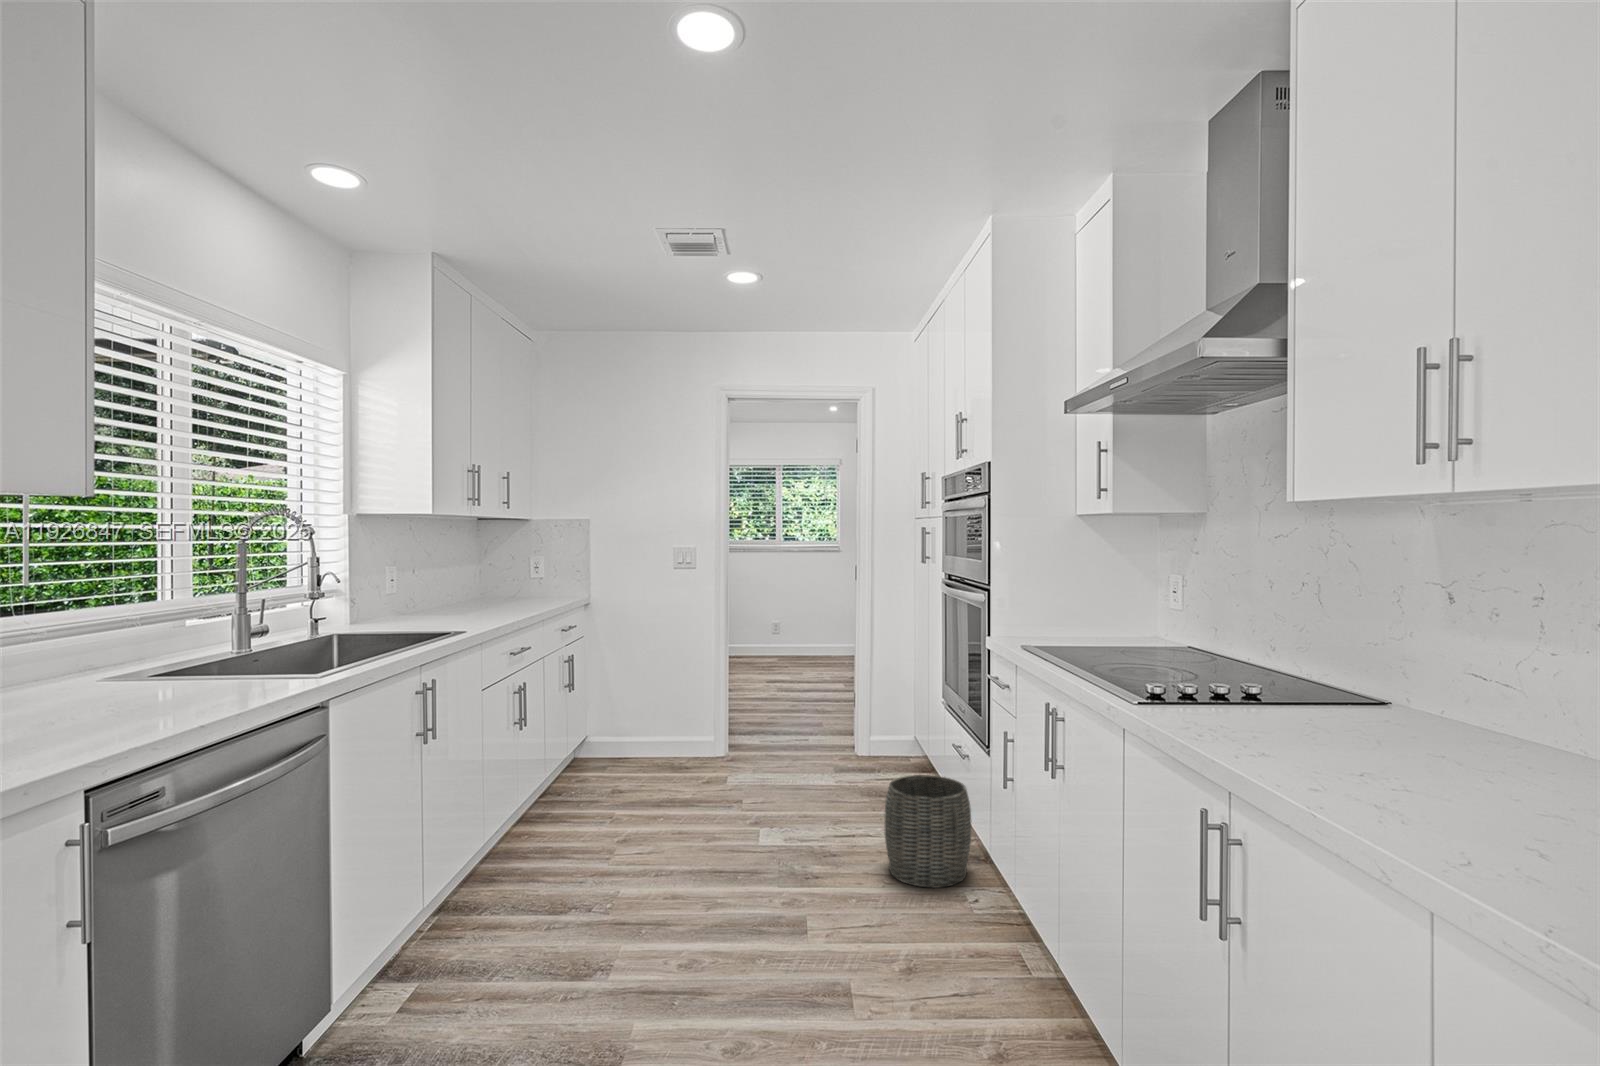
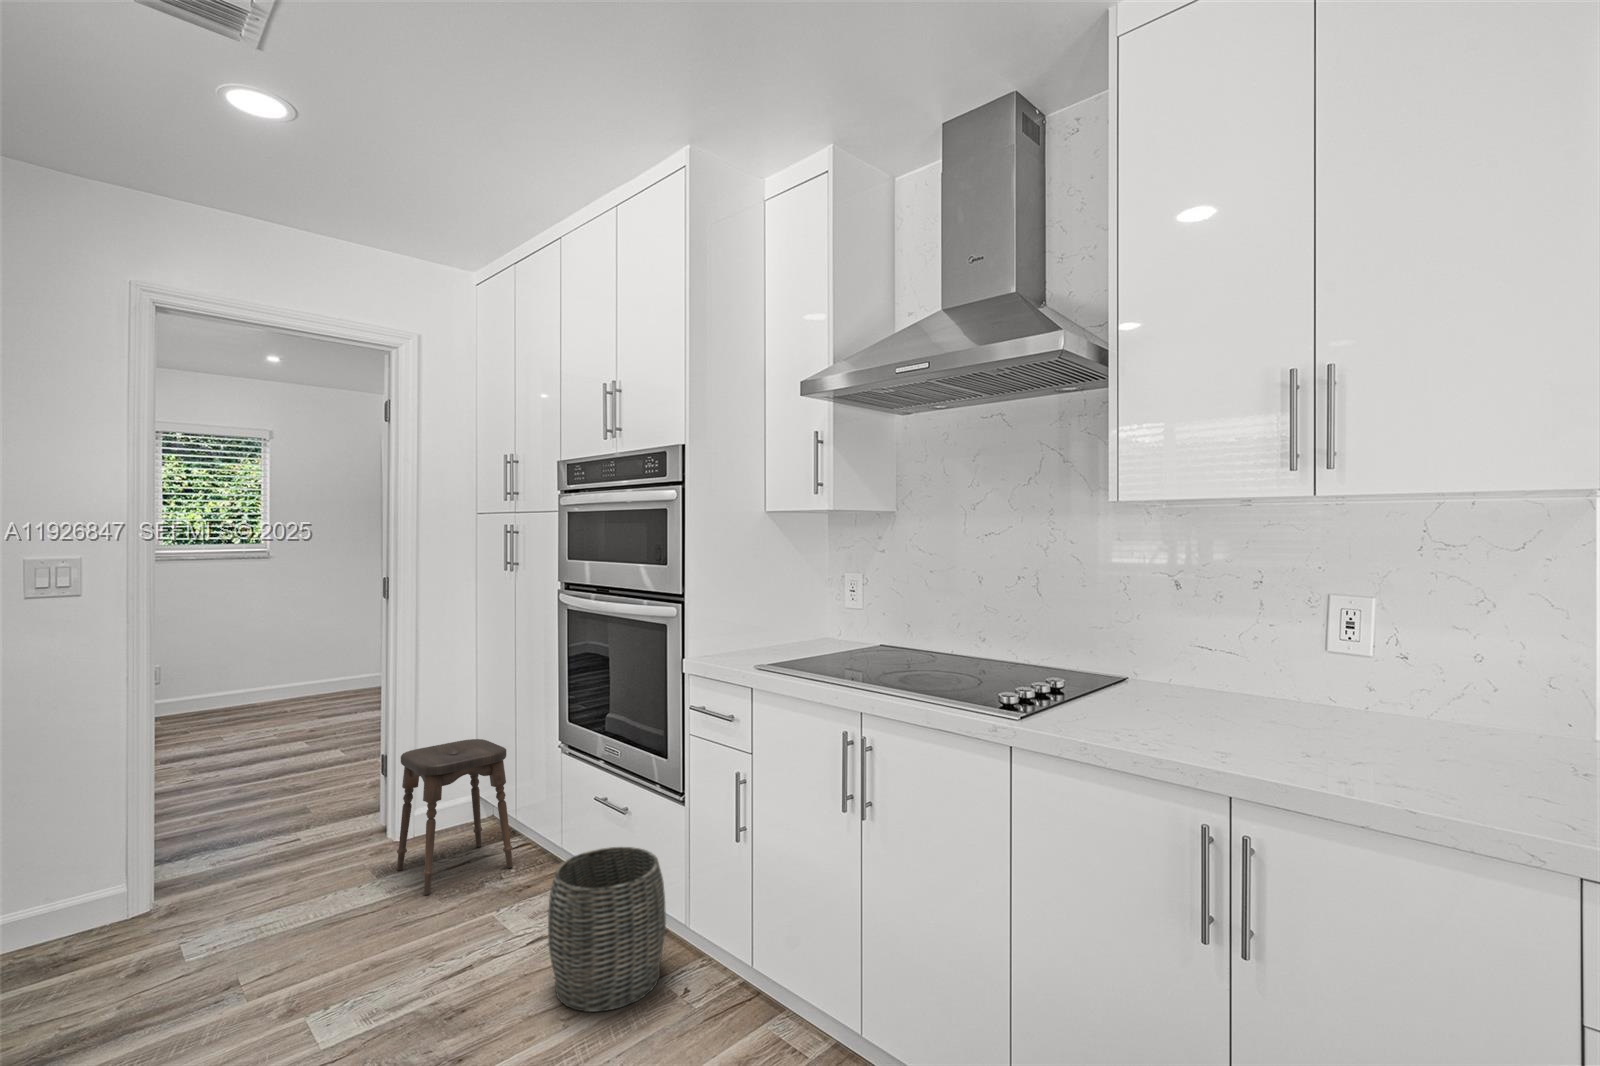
stool: none [850,687,921,791] -> present [397,739,513,895]

